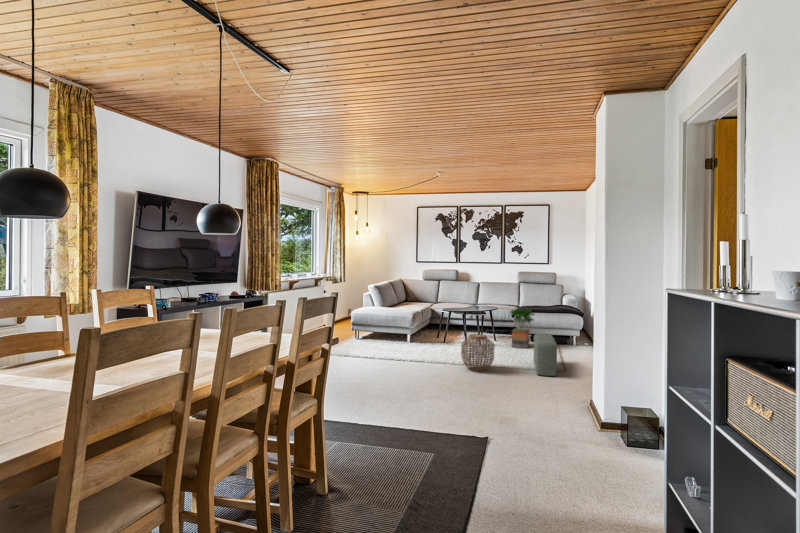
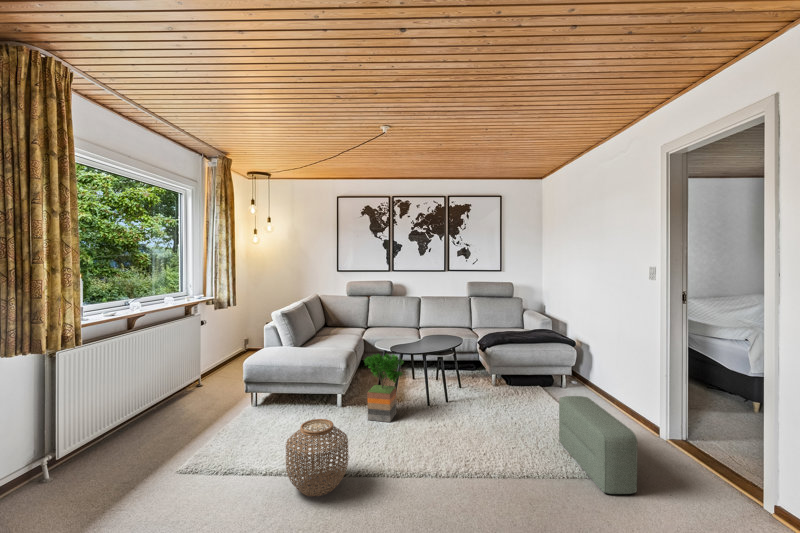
potted tree: present [510,308,534,348] -> present [364,354,403,422]
woven basket: present [461,334,494,371] -> present [286,419,348,496]

